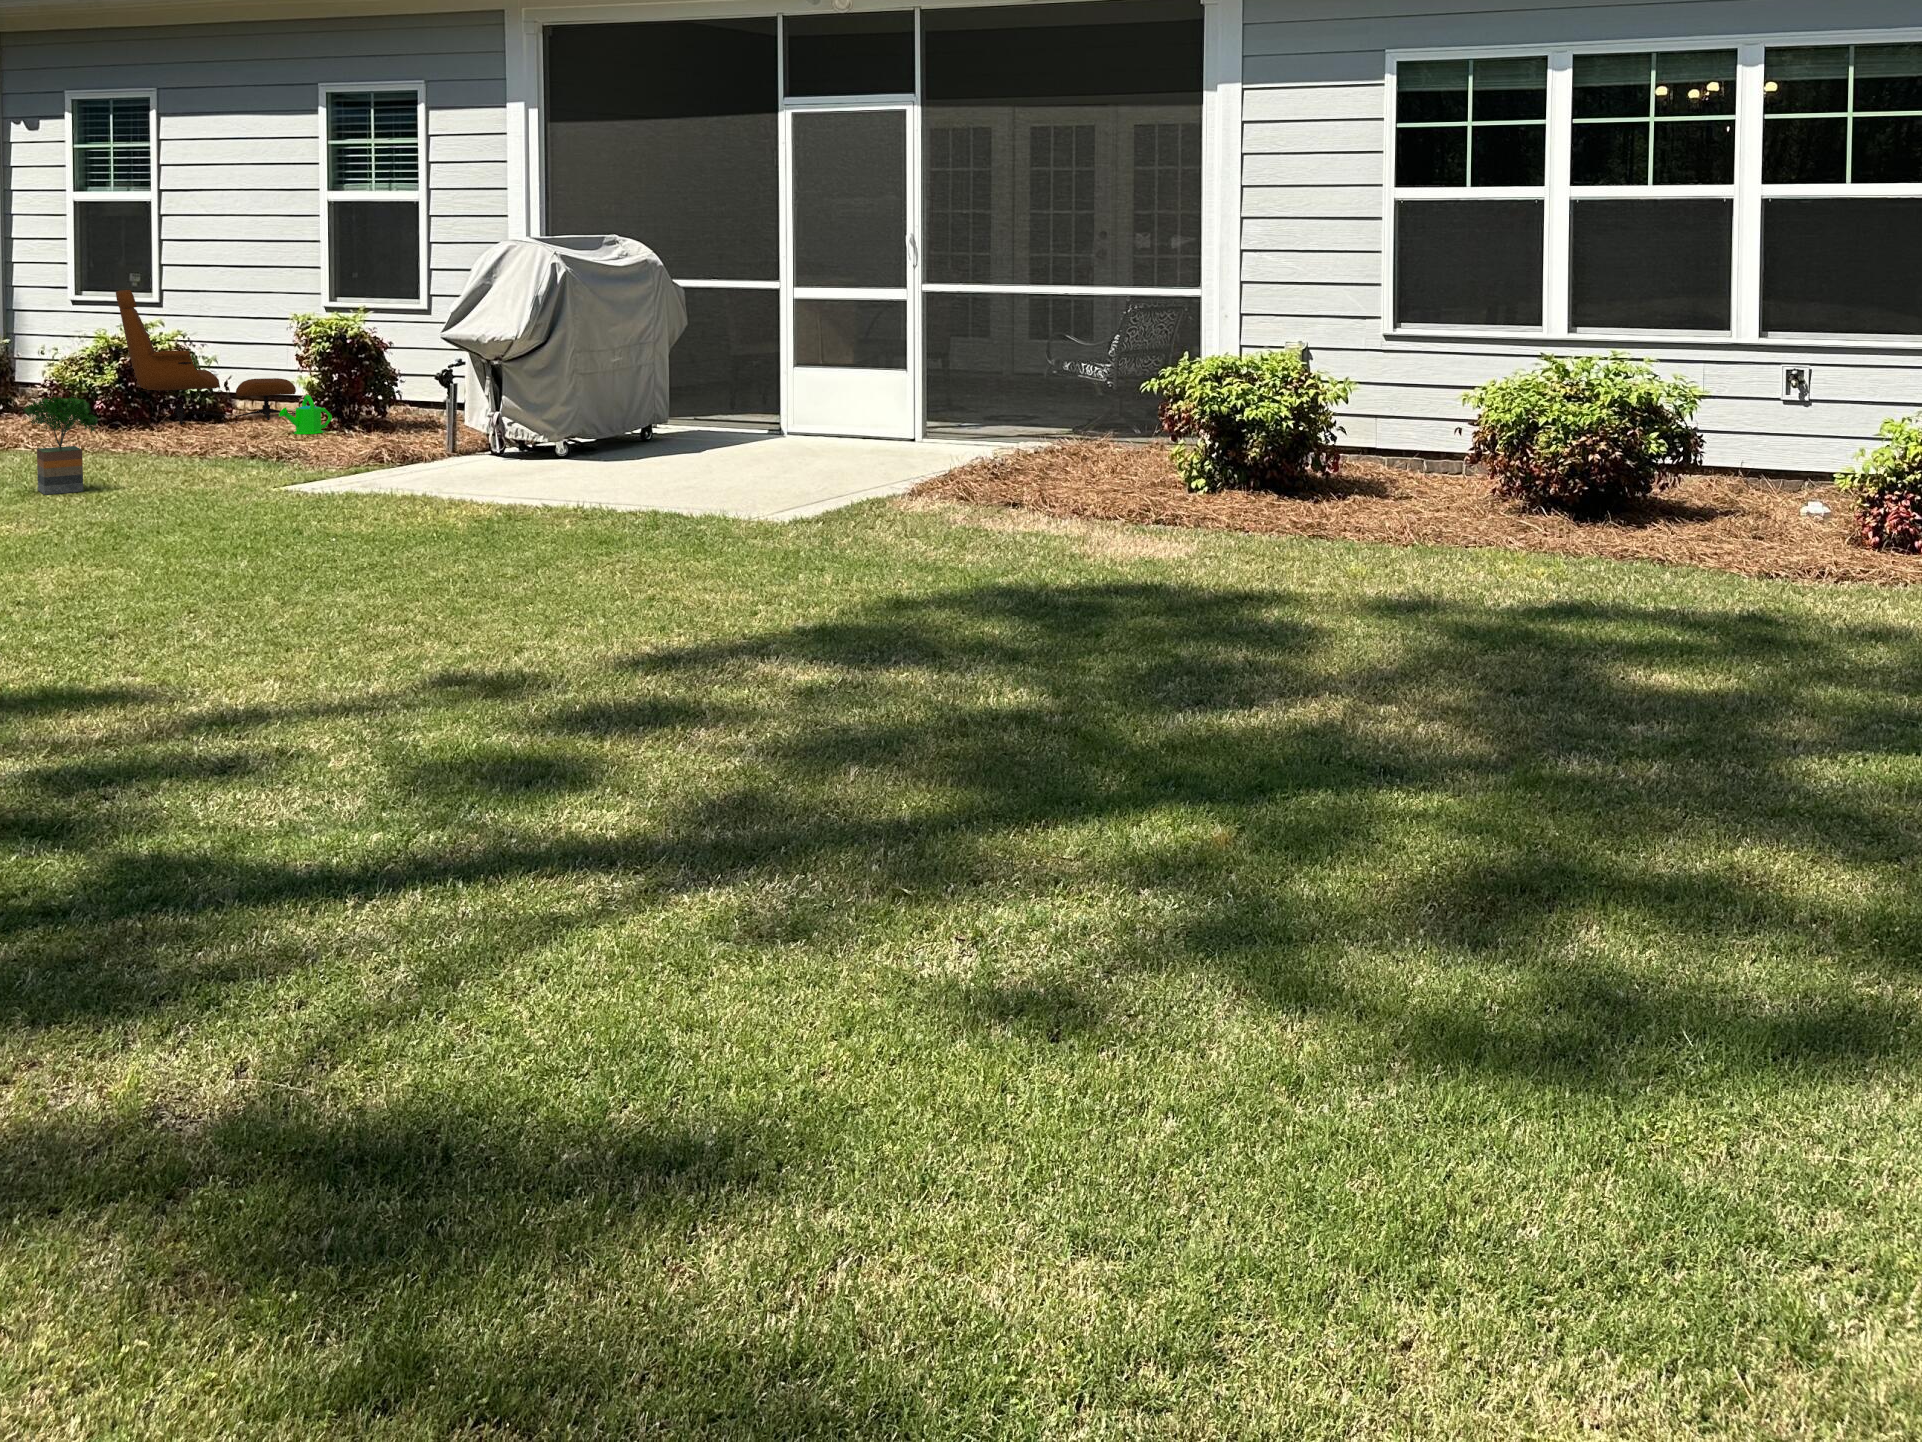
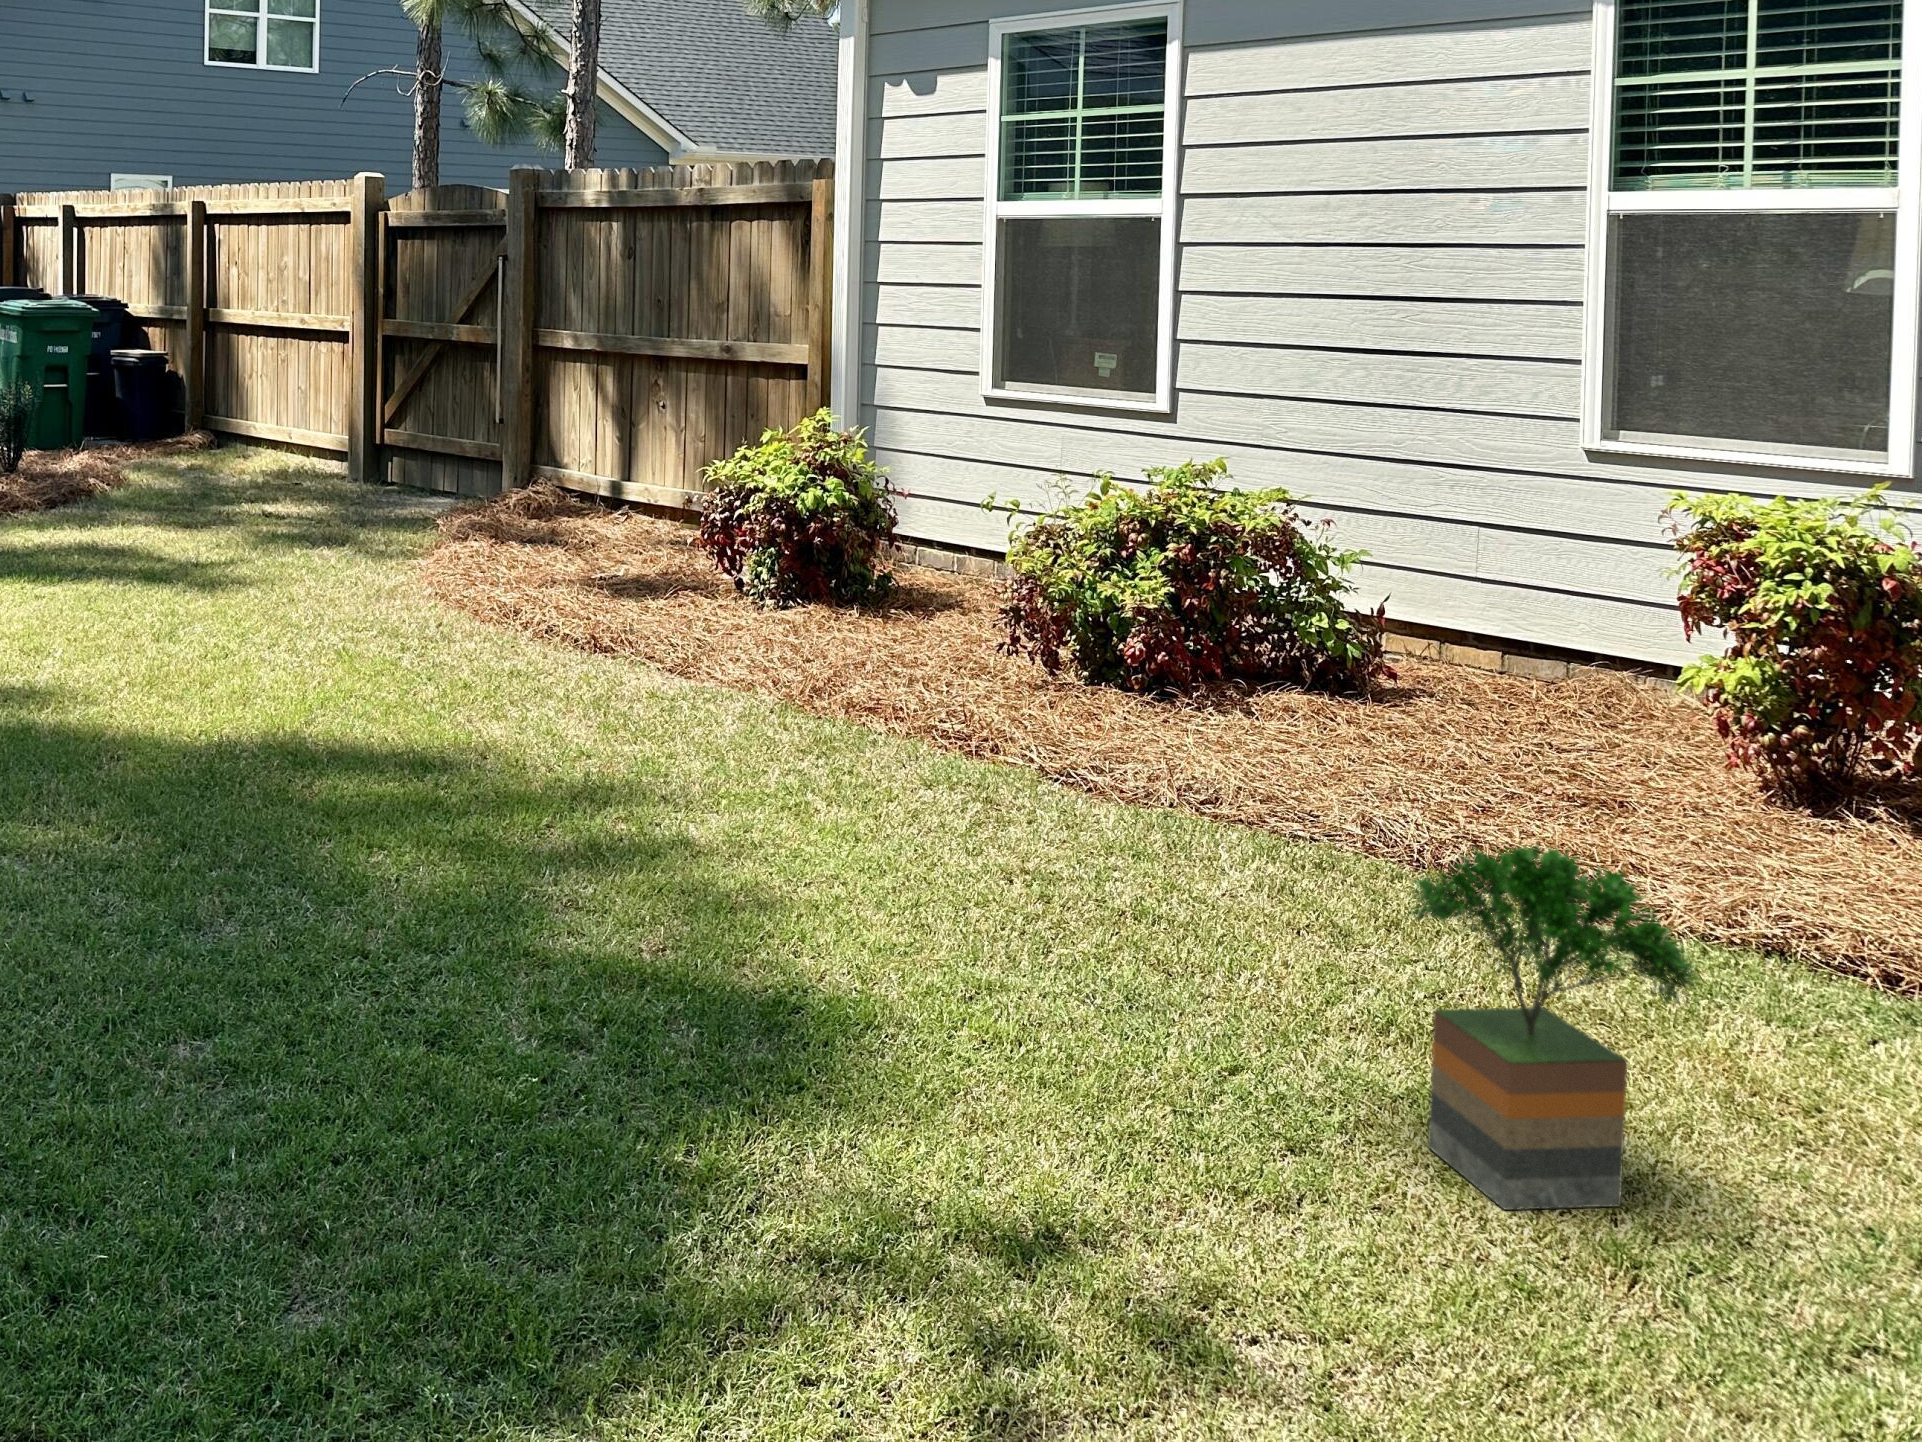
lounge chair: present [116,290,296,424] -> none [1162,399,1537,711]
watering can: present [279,395,332,434] -> none [1652,705,1774,813]

